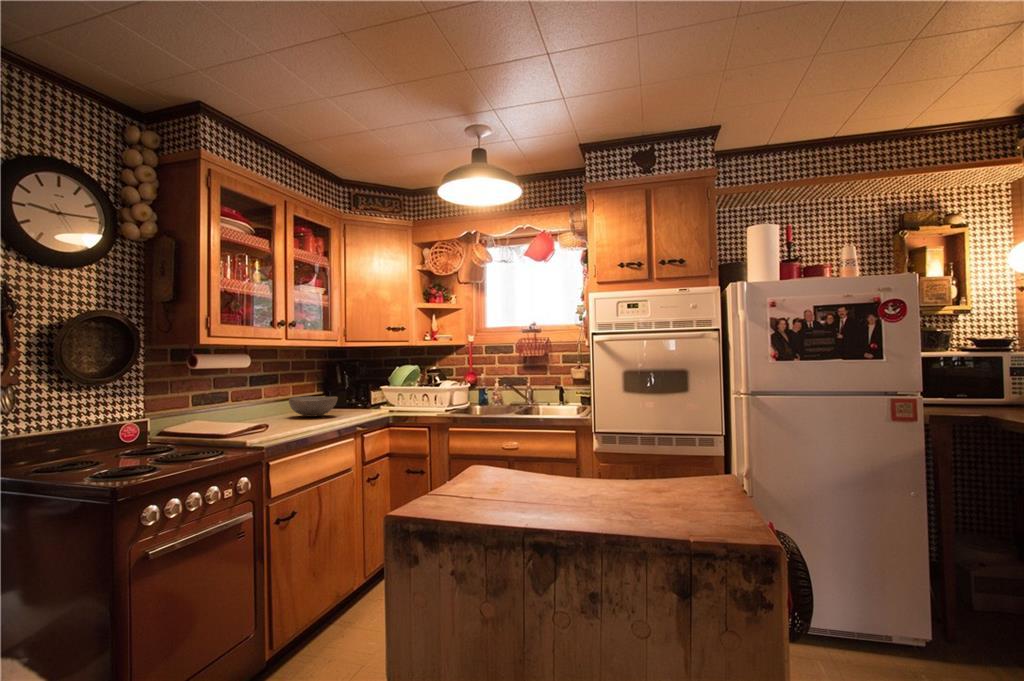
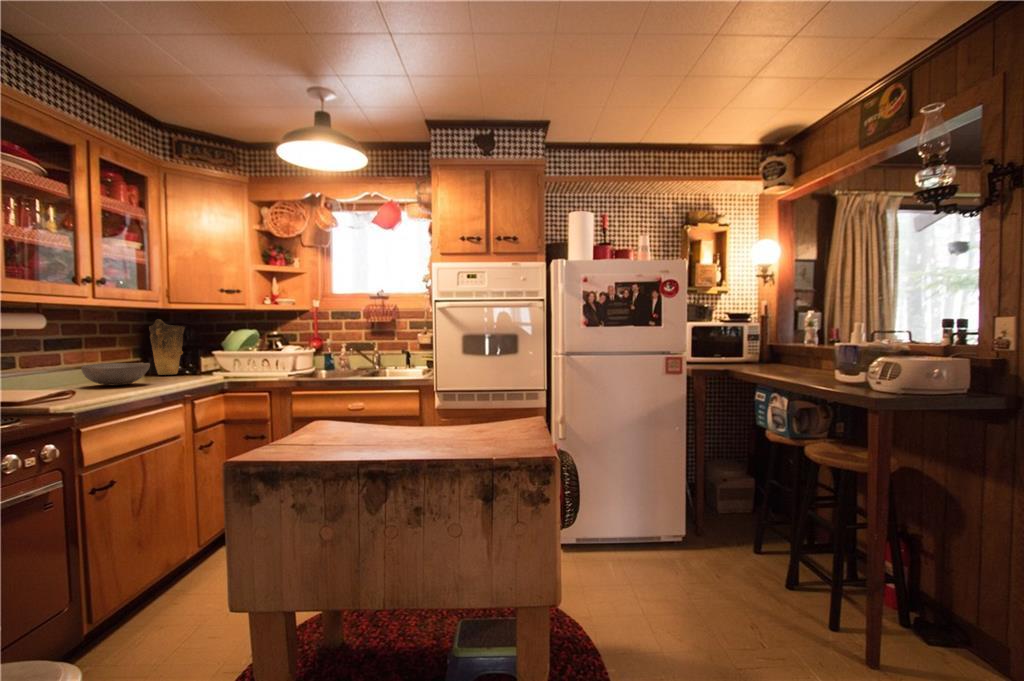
vase: none [330,356,357,408] -> present [149,319,184,375]

